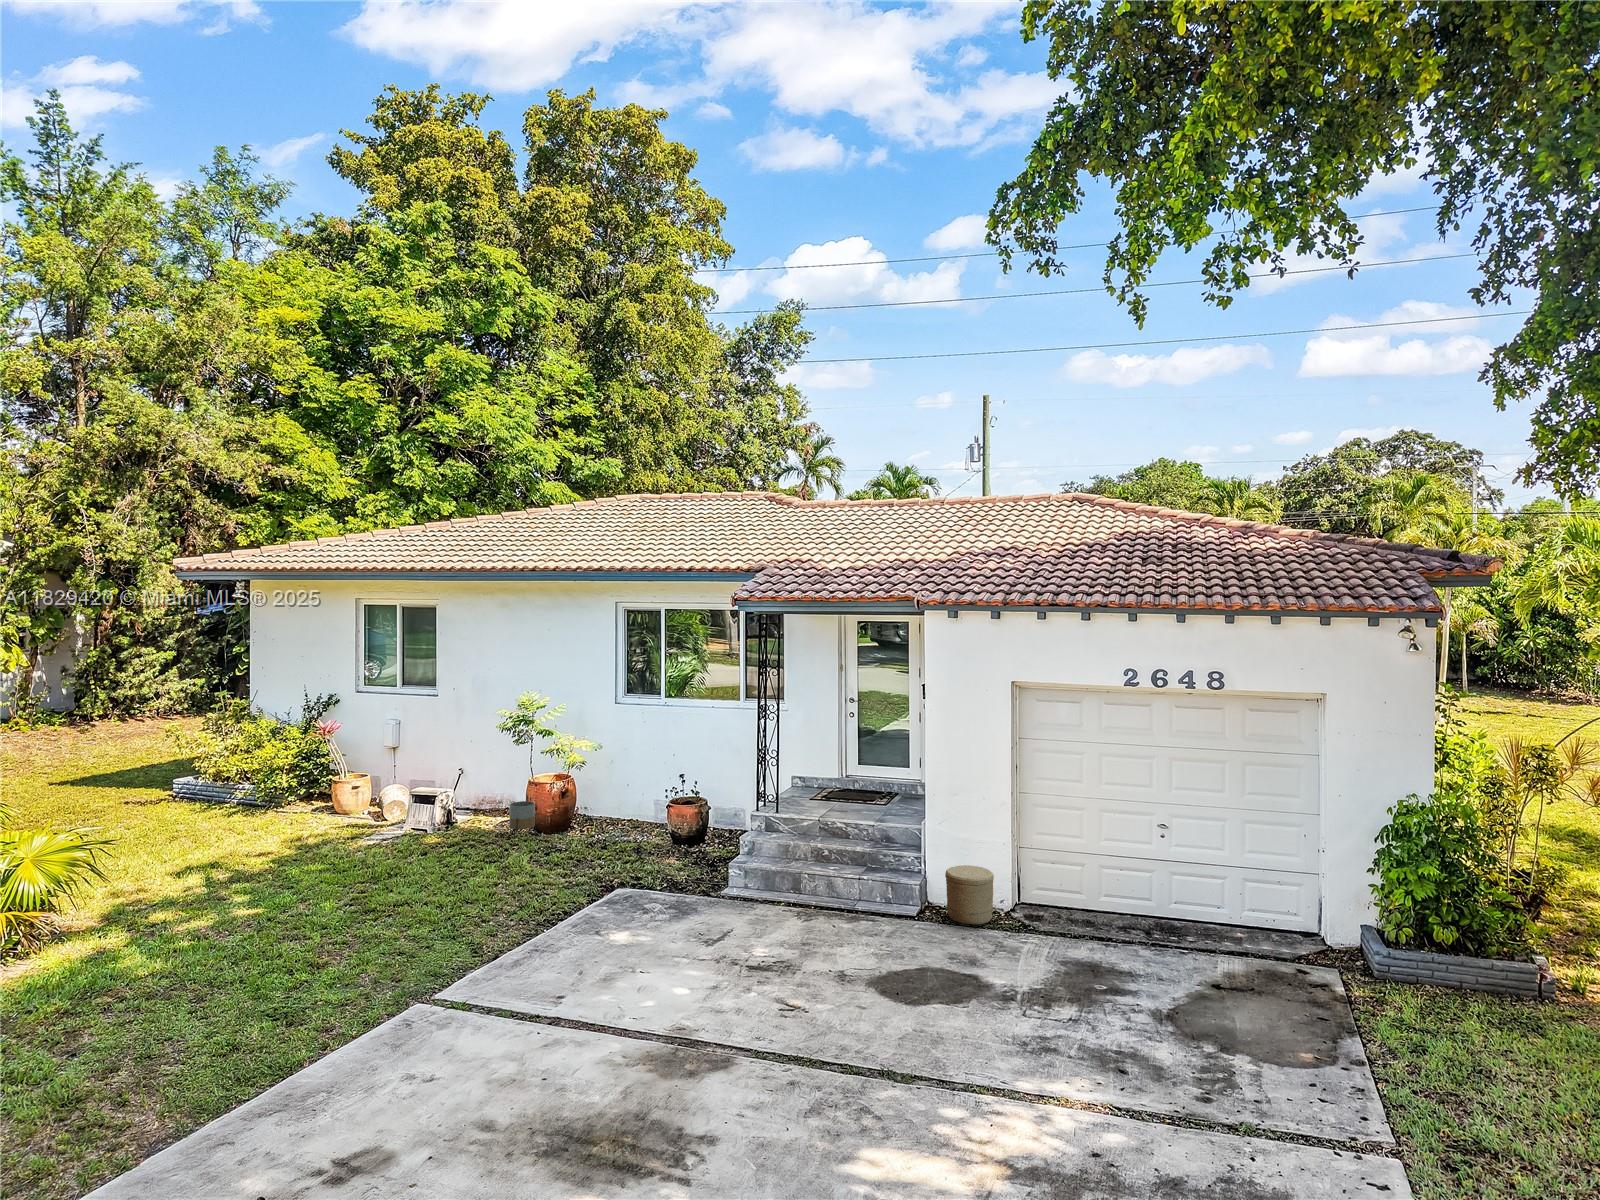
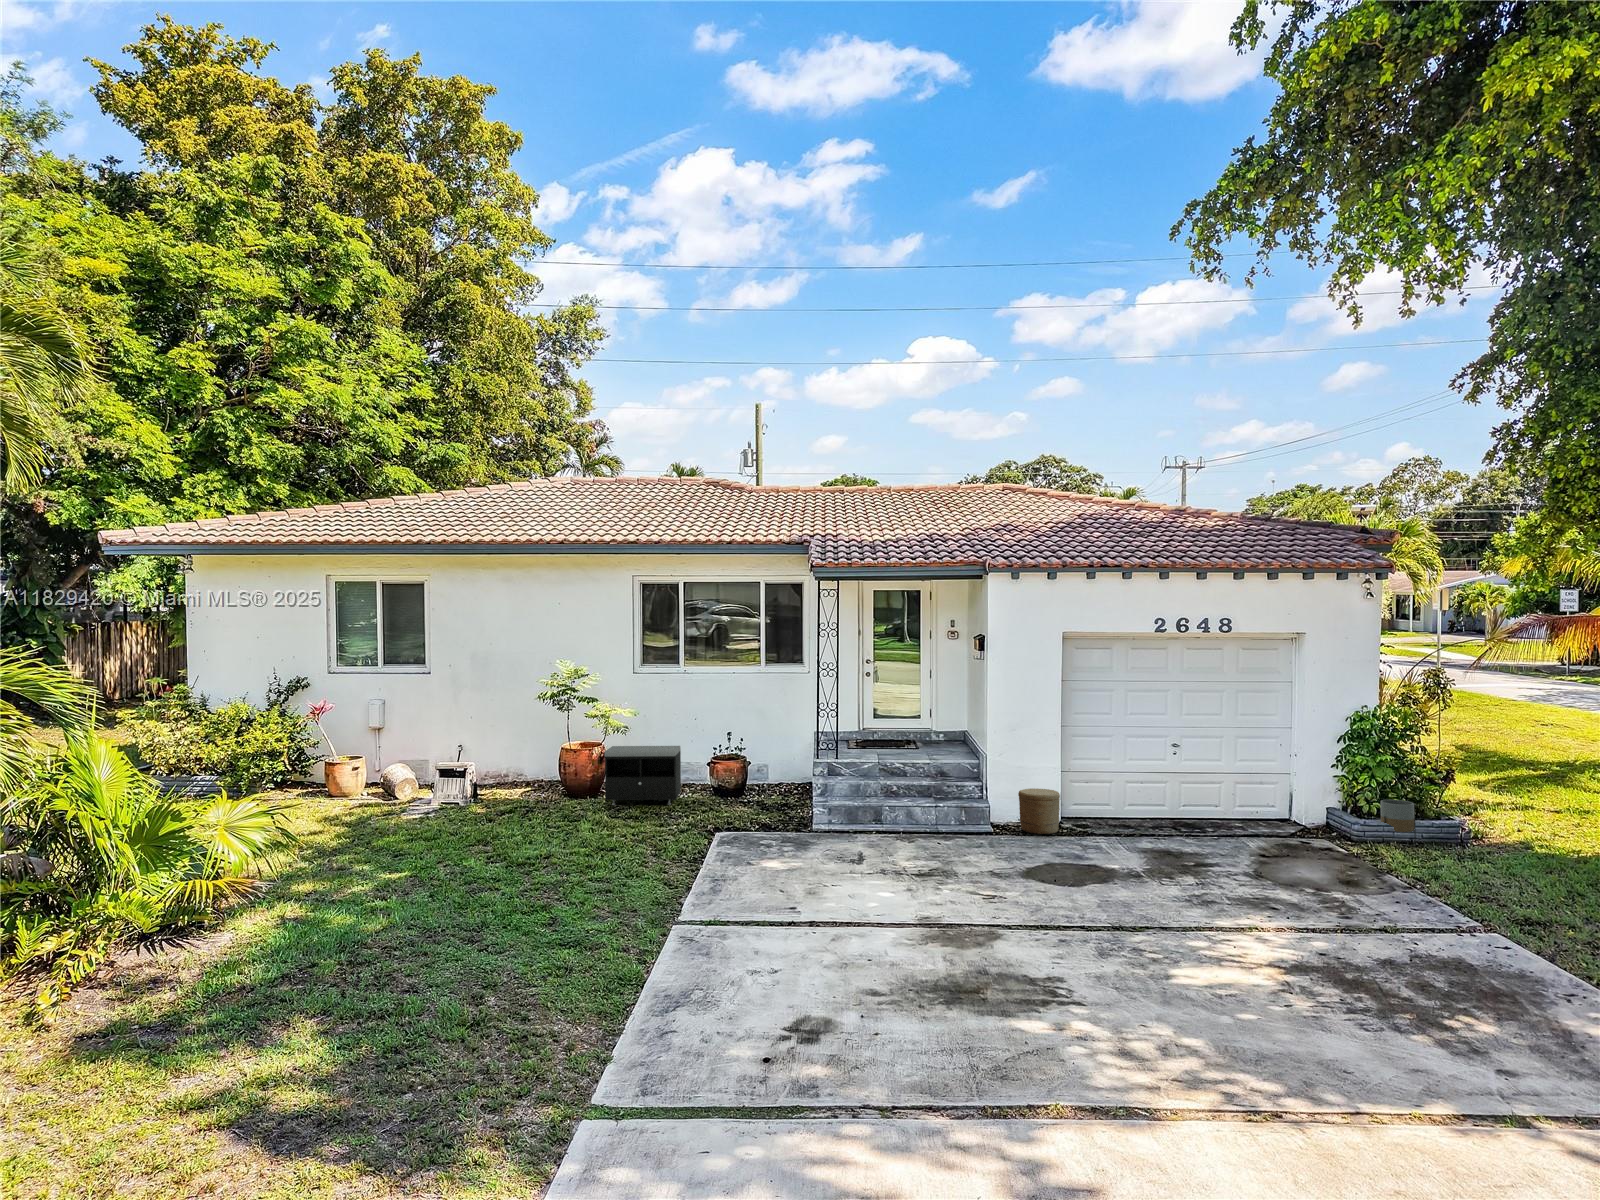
storage bench: none [572,771,655,837] -> present [605,746,681,805]
planter: present [509,801,536,837] -> present [1381,800,1416,846]

